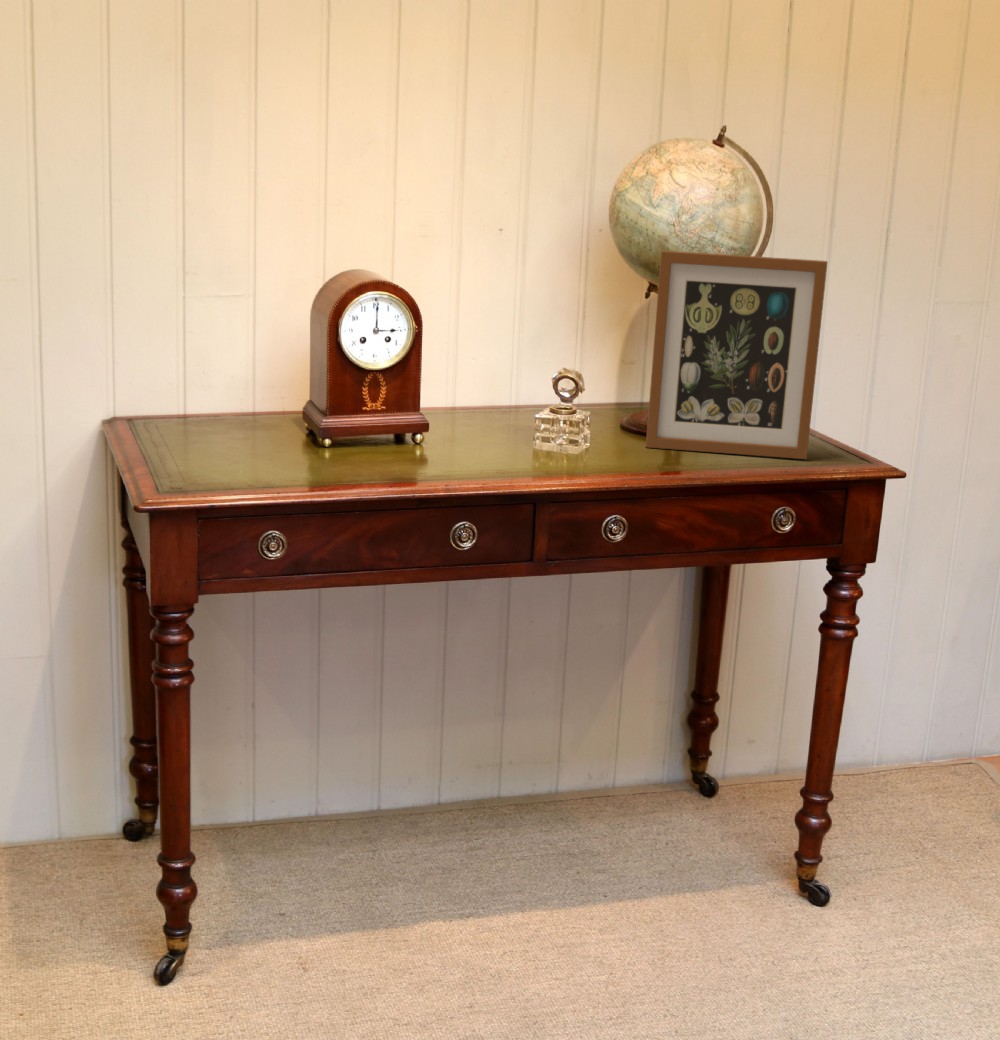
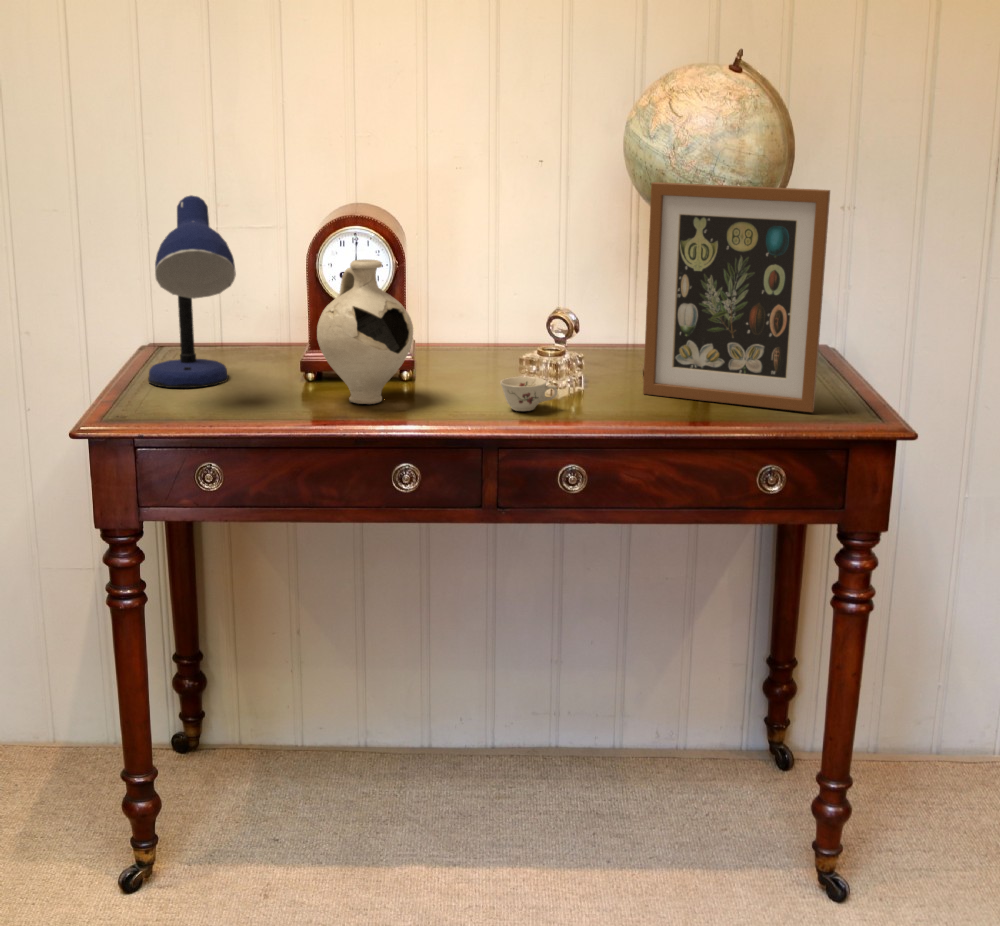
desk lamp: none [157,261,292,458] -> present [148,195,236,388]
decorative vase: none [362,325,457,467] -> present [317,260,413,404]
teacup: none [540,435,591,468] -> present [500,377,557,411]

